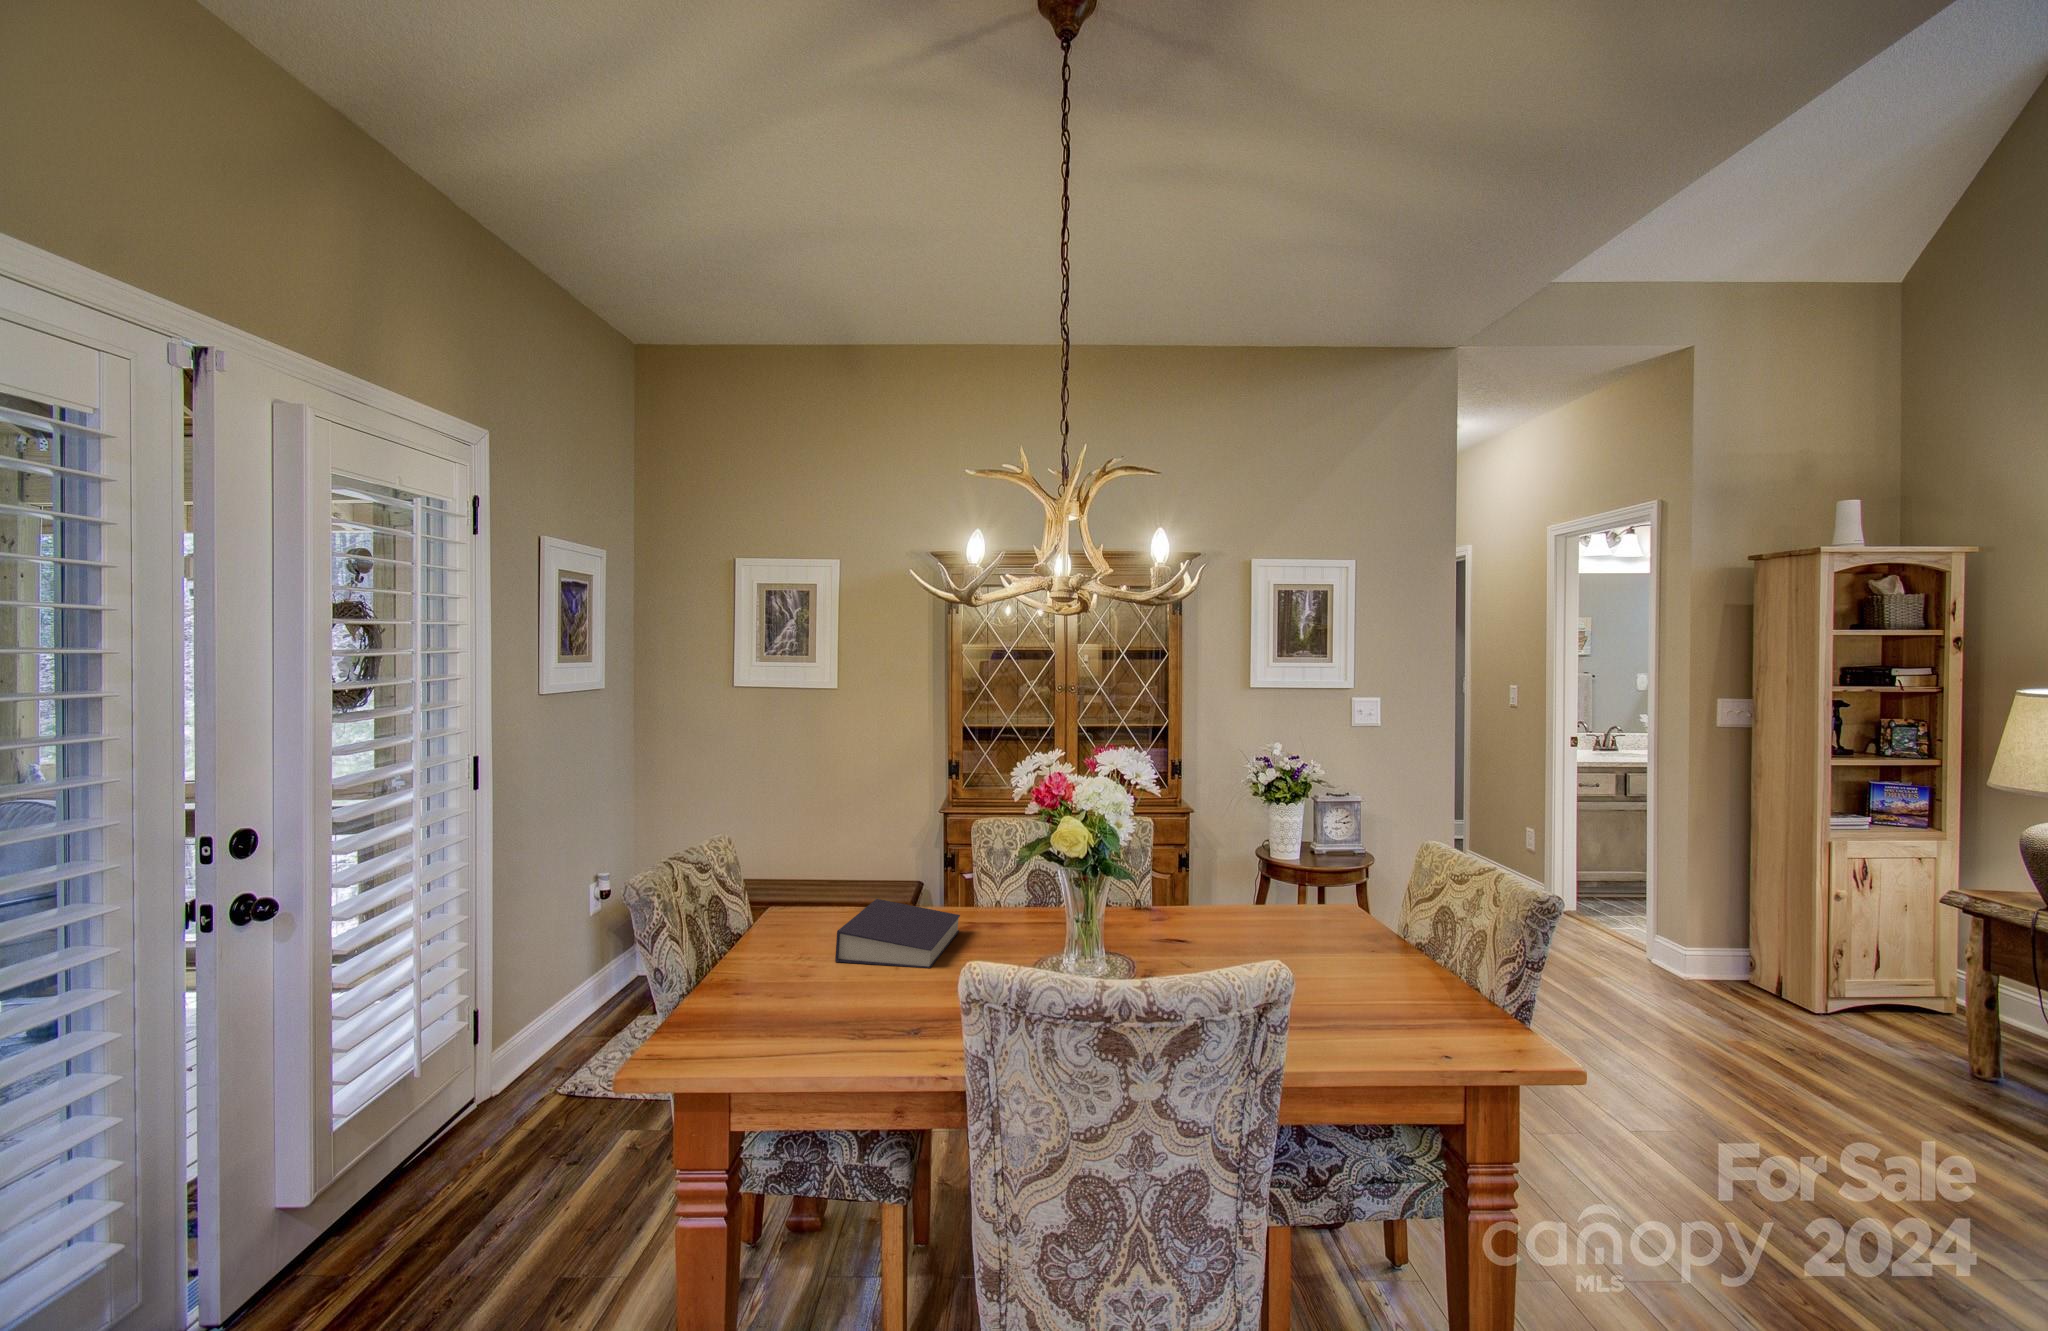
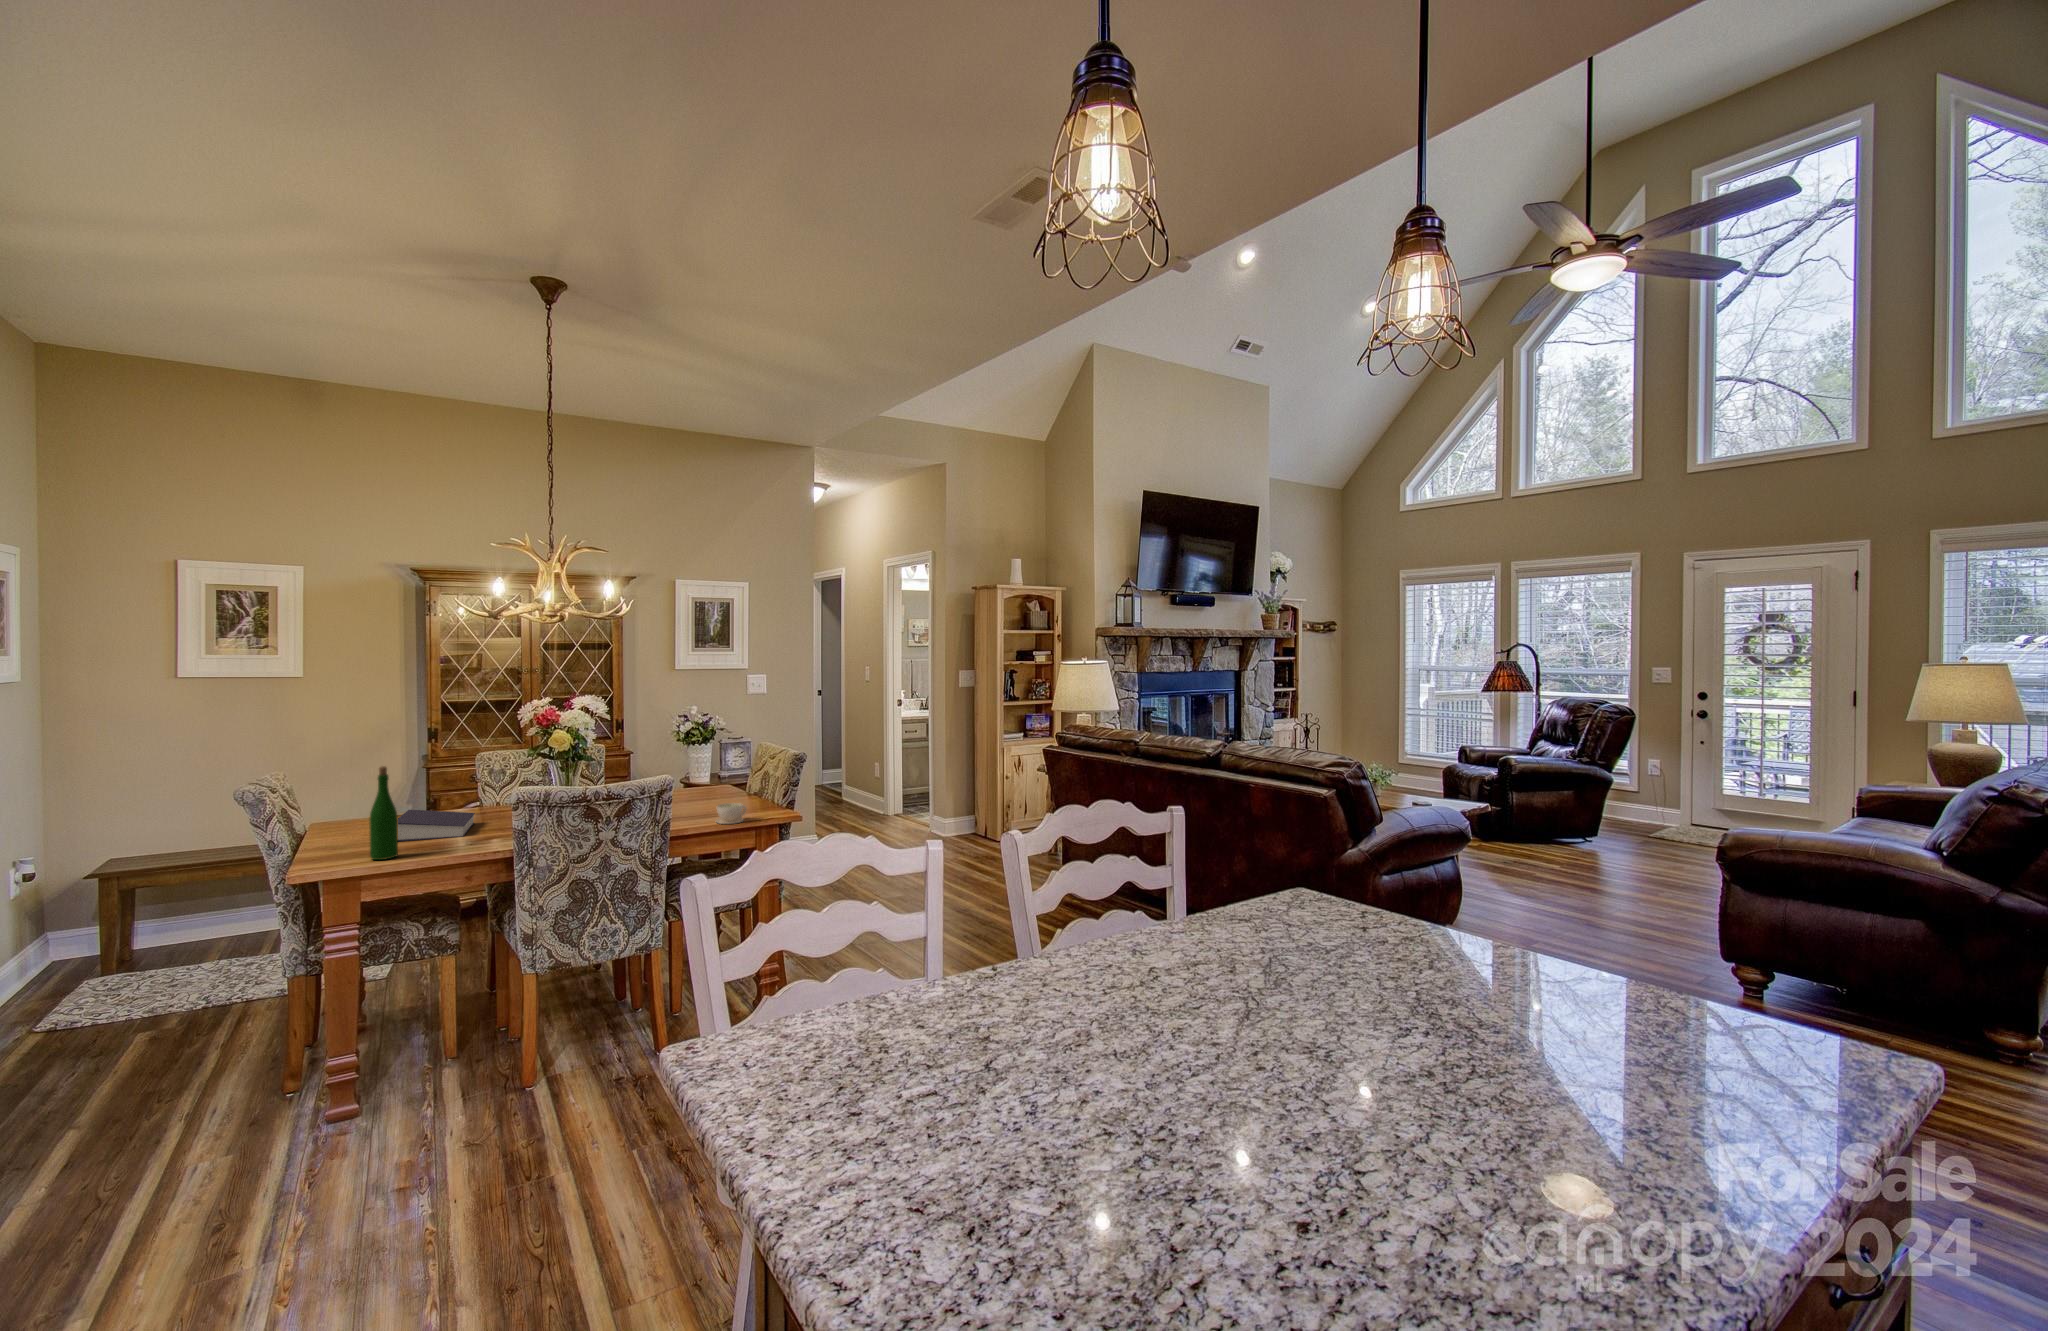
wine bottle: none [777,852,817,1018] -> present [369,766,398,860]
coffee cup: none [1362,977,1431,1035] -> present [716,803,746,824]

